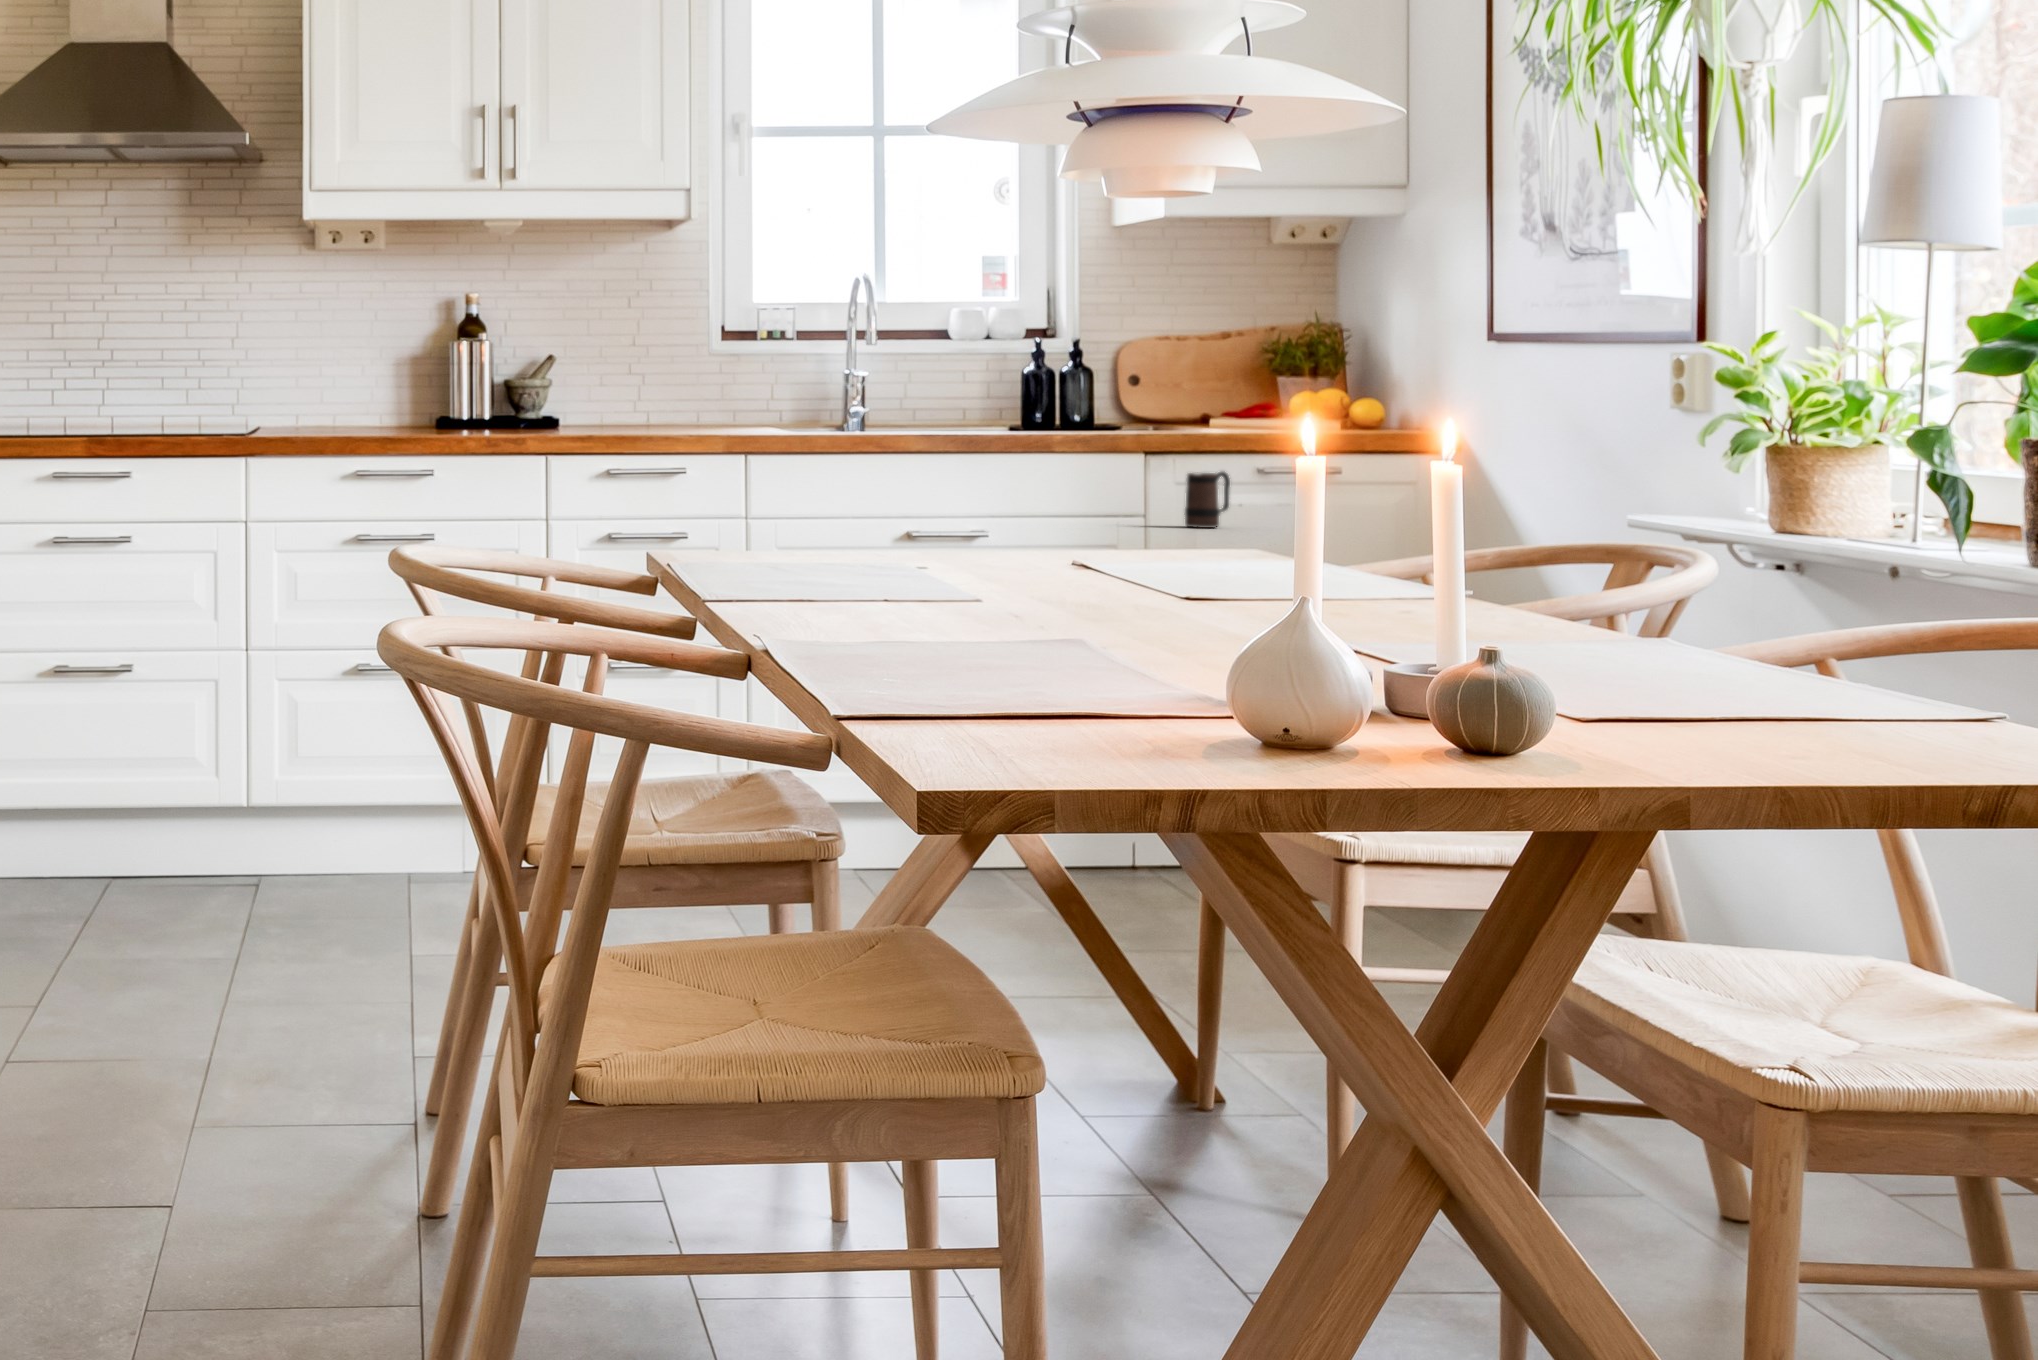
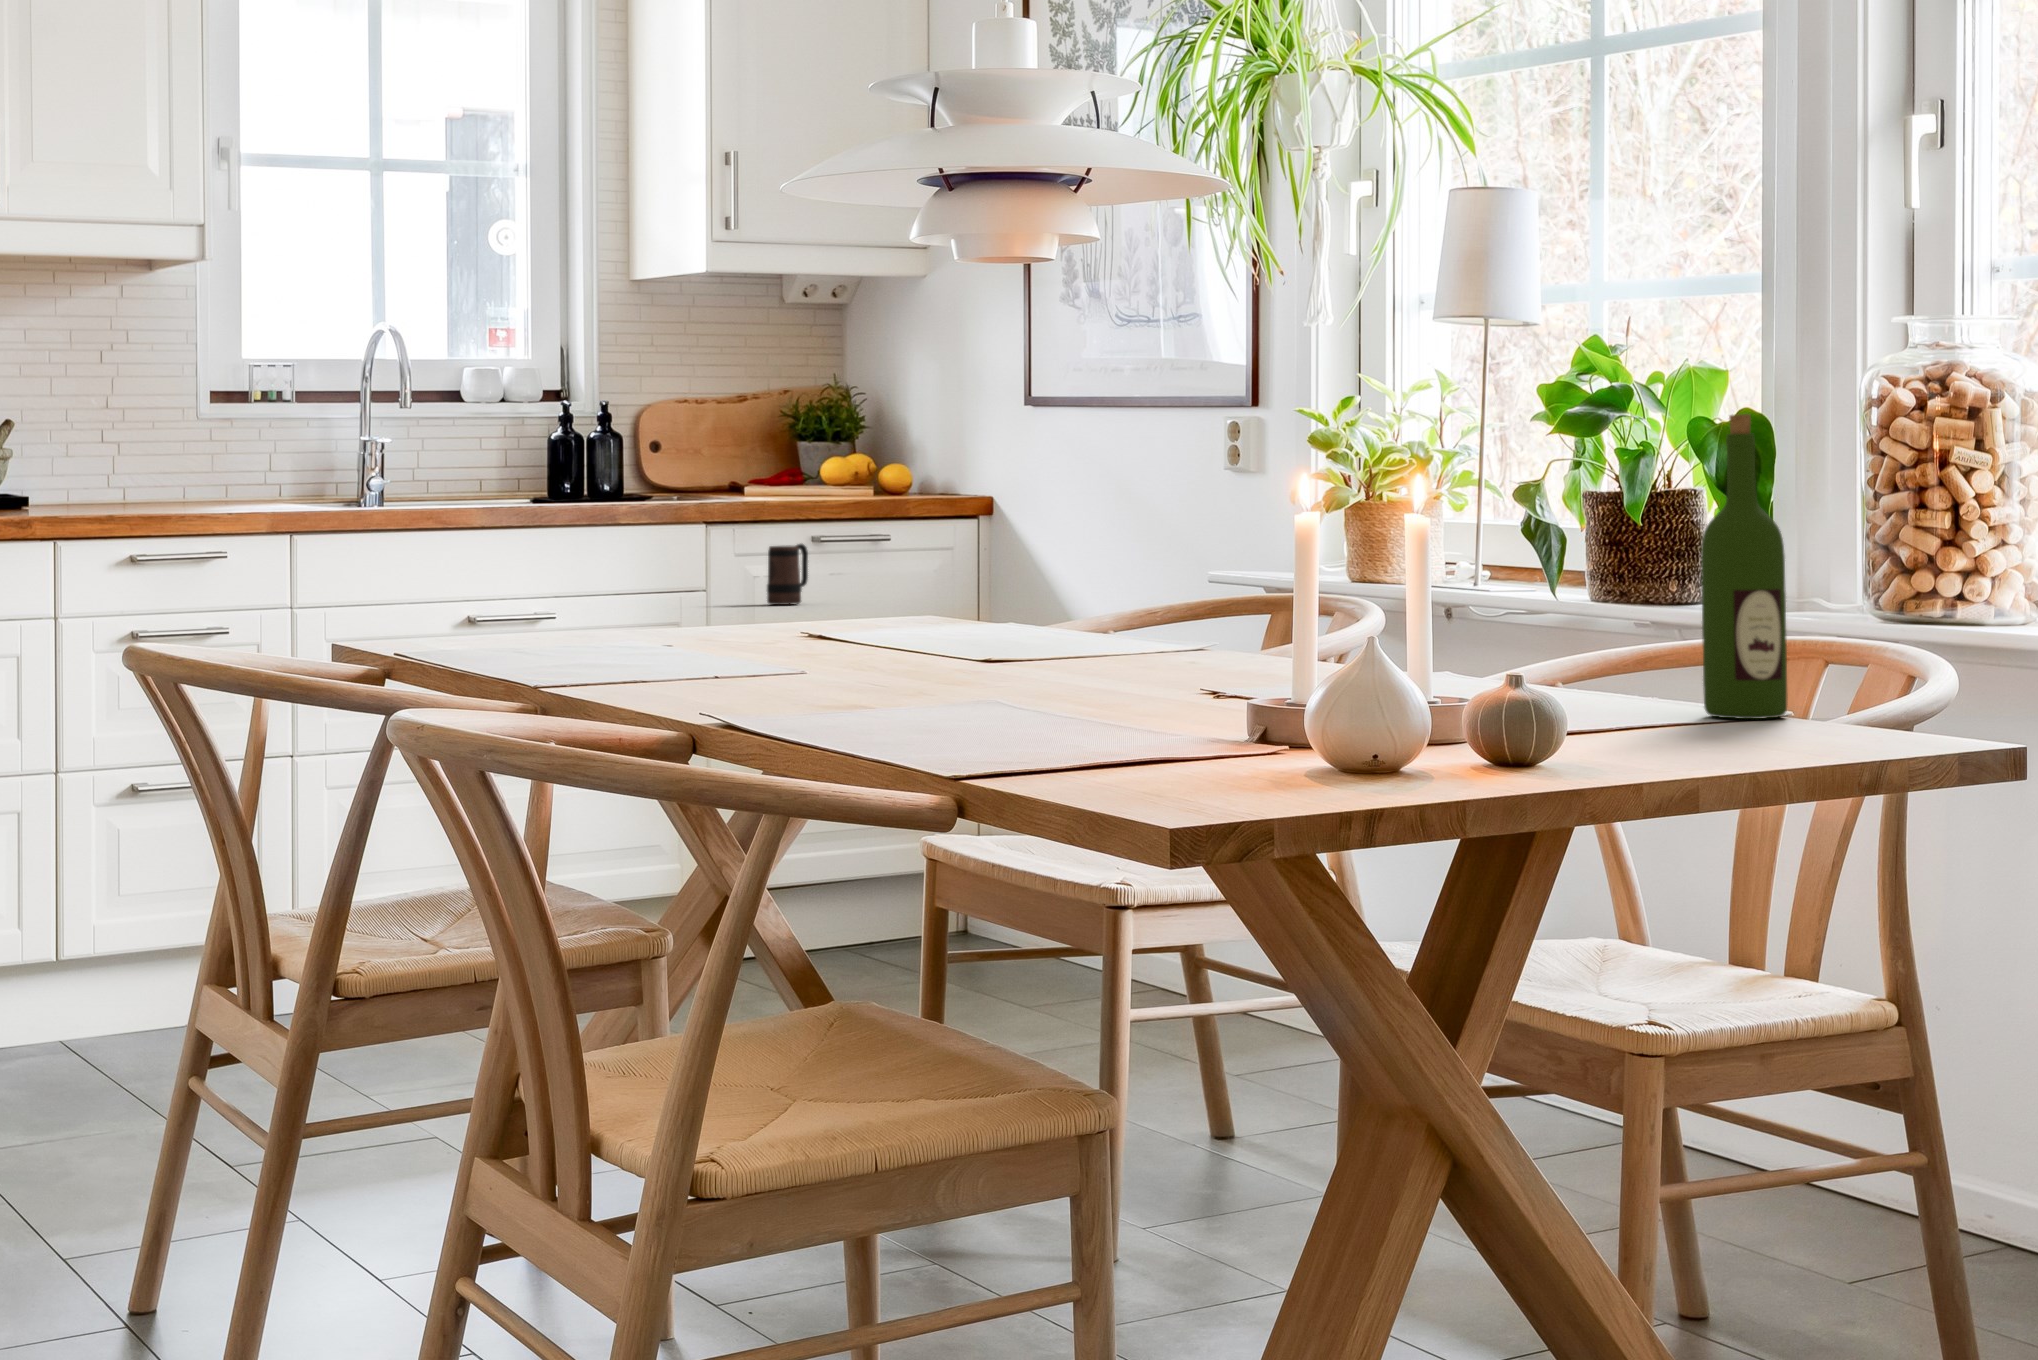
wine bottle: none [1720,352,1851,768] -> present [1701,414,1788,719]

